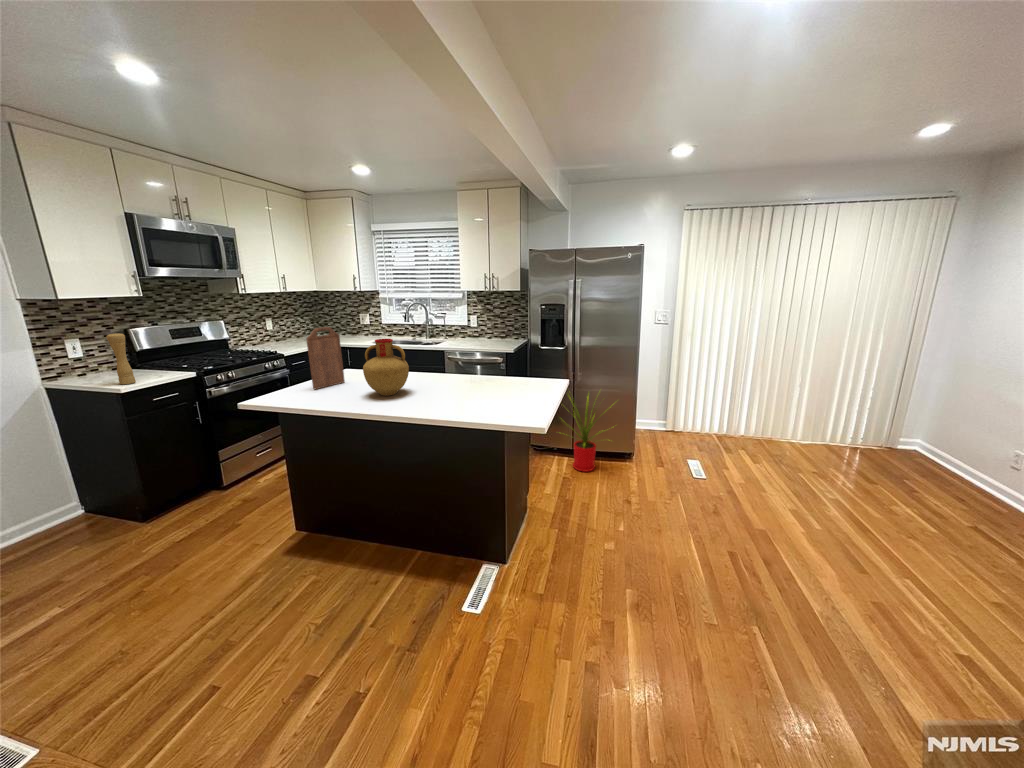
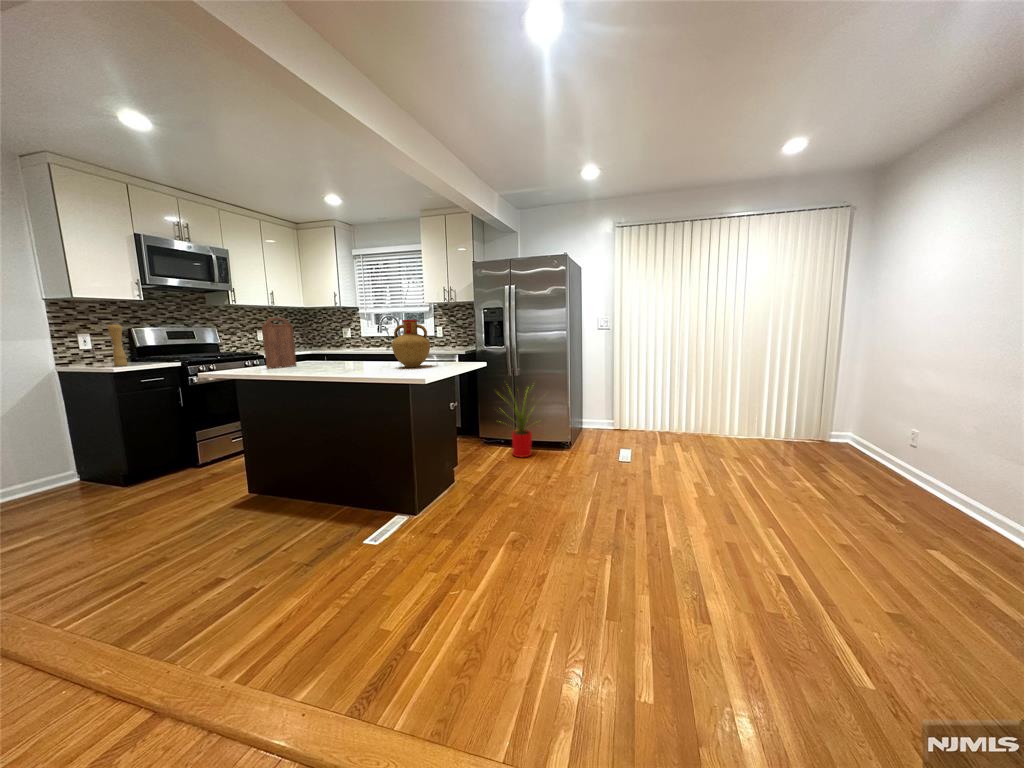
vase: present [363,339,409,396] -> present [392,320,430,367]

